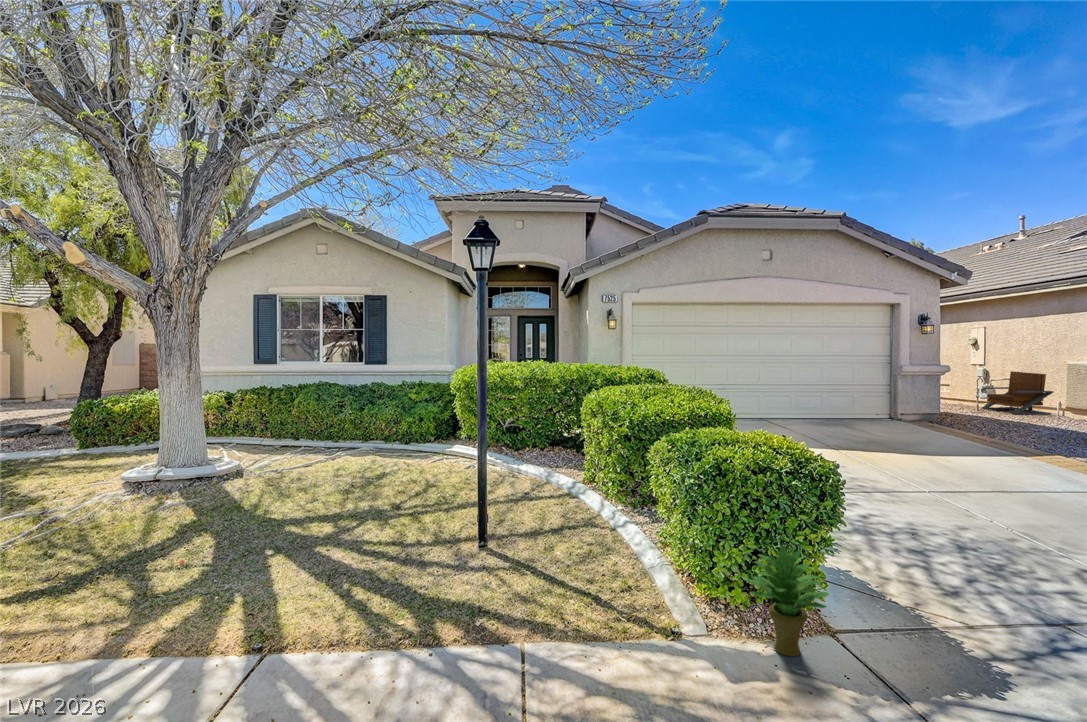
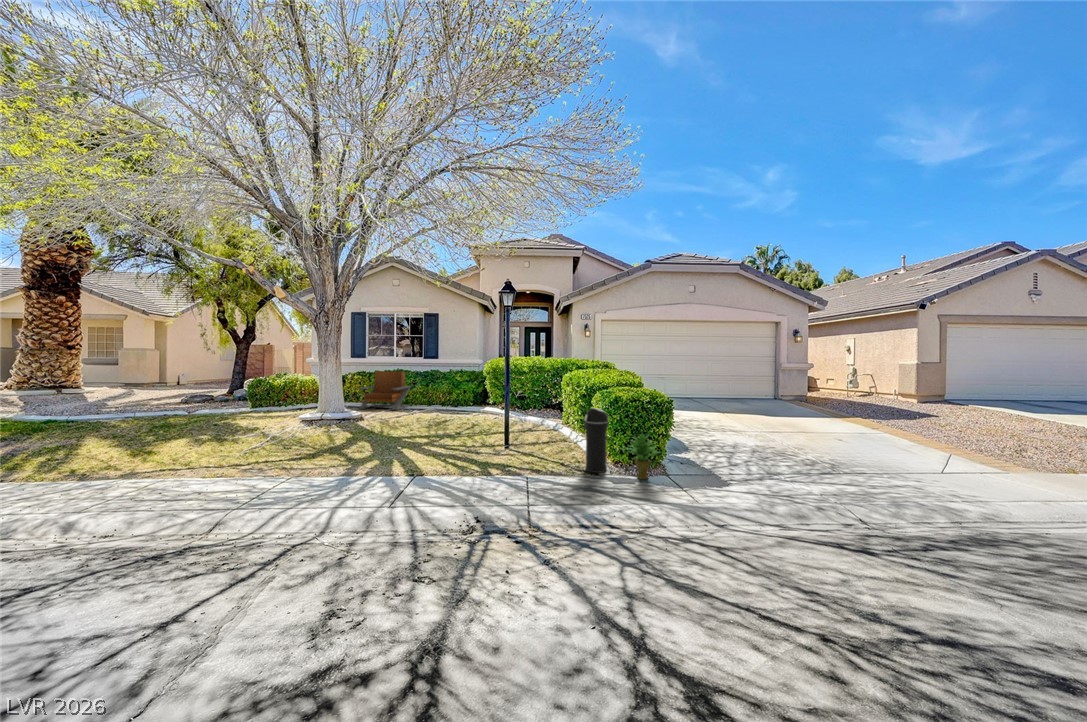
lounge chair: present [982,371,1054,415] -> present [359,371,411,410]
trash can: none [648,485,701,631] -> present [584,408,608,473]

